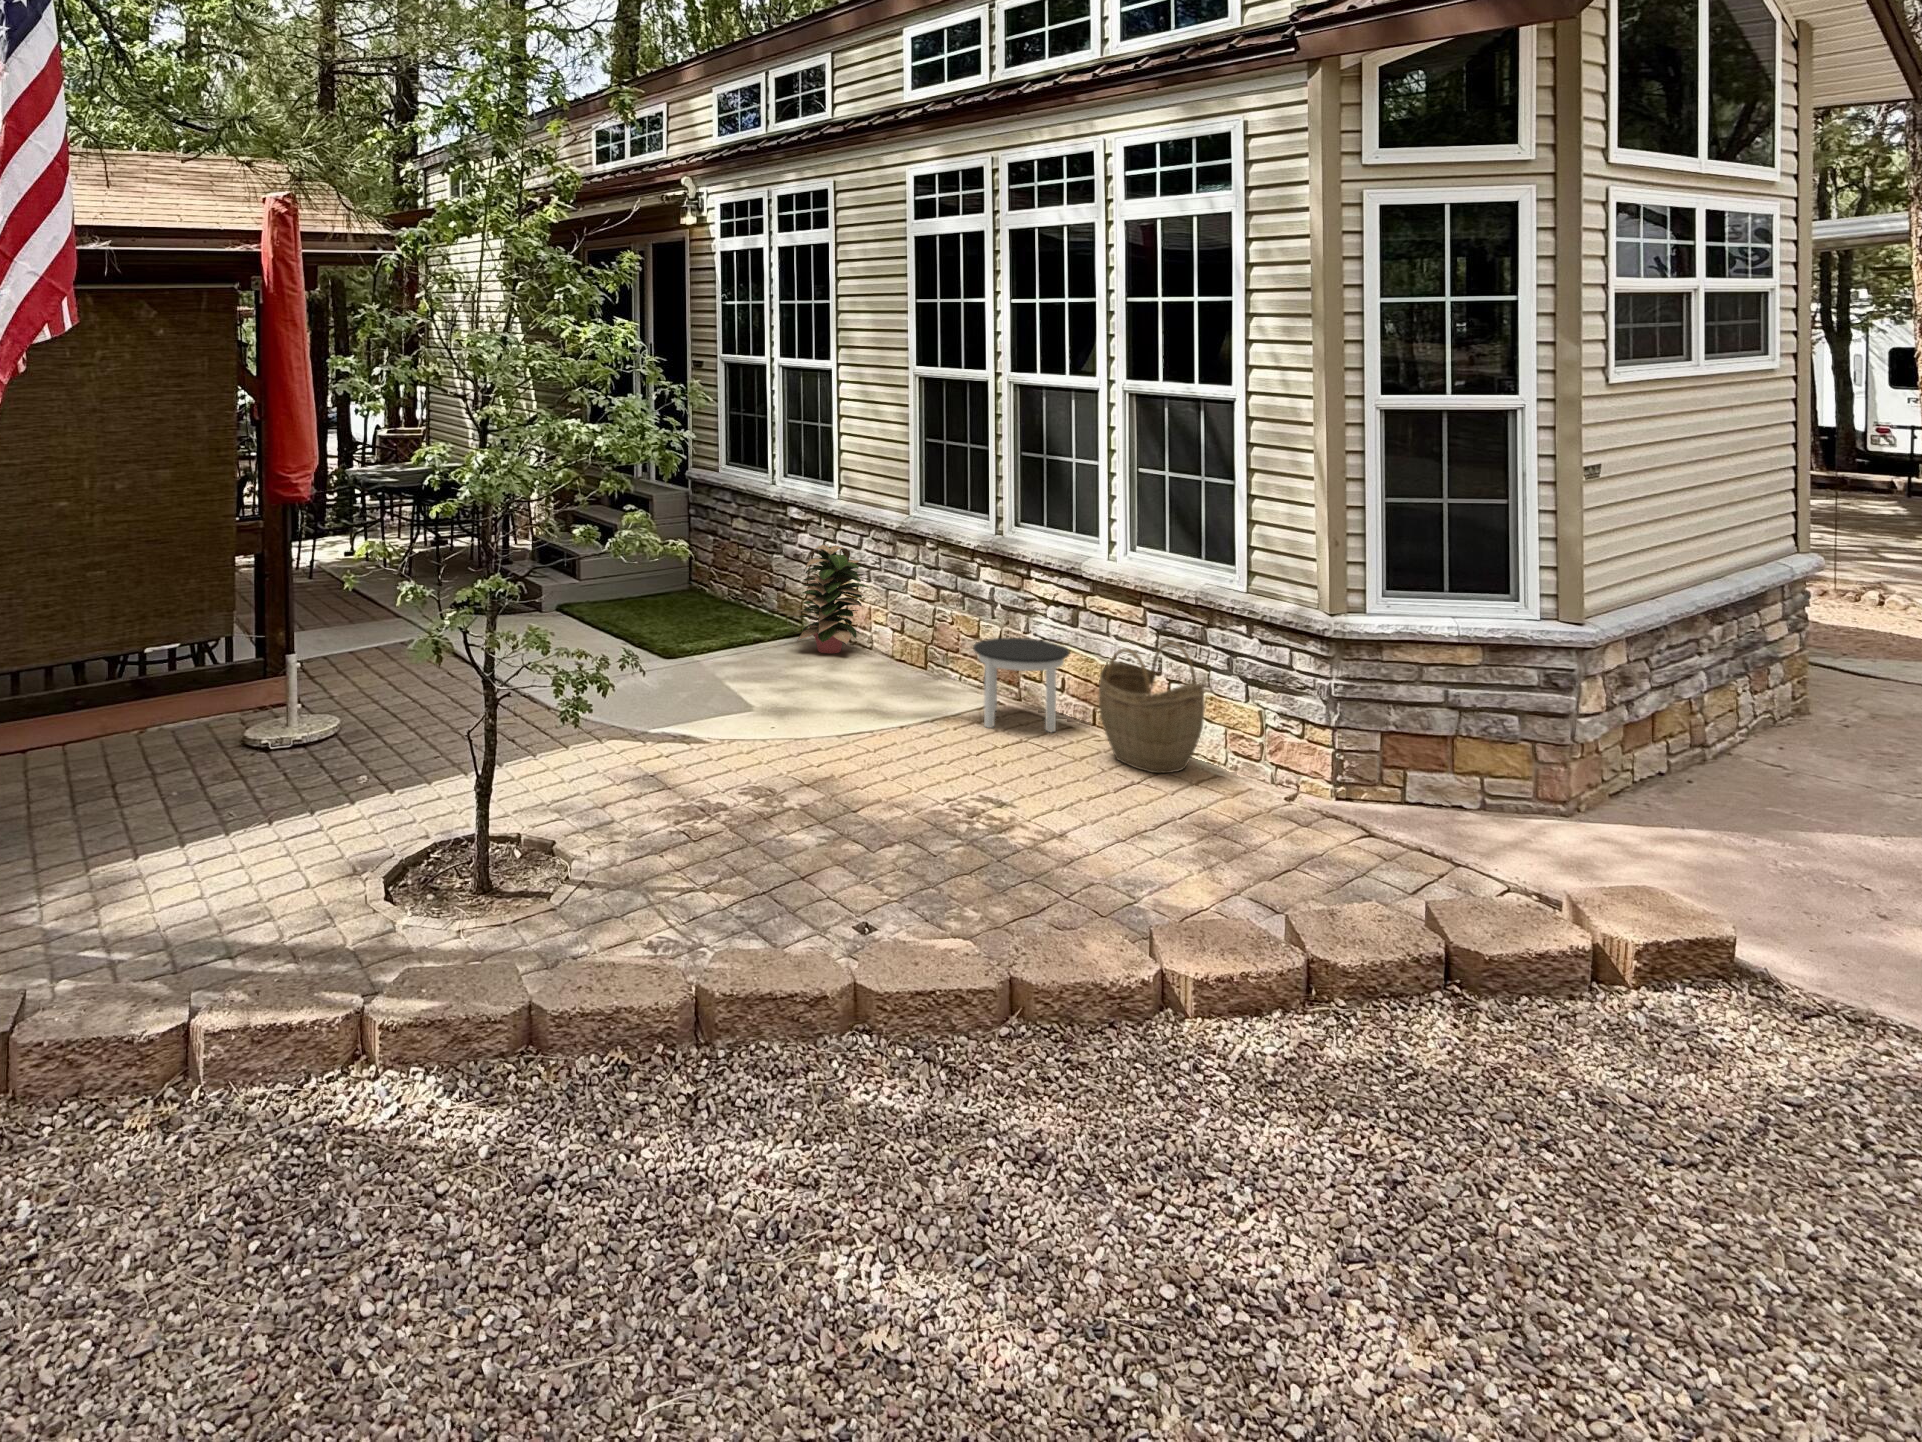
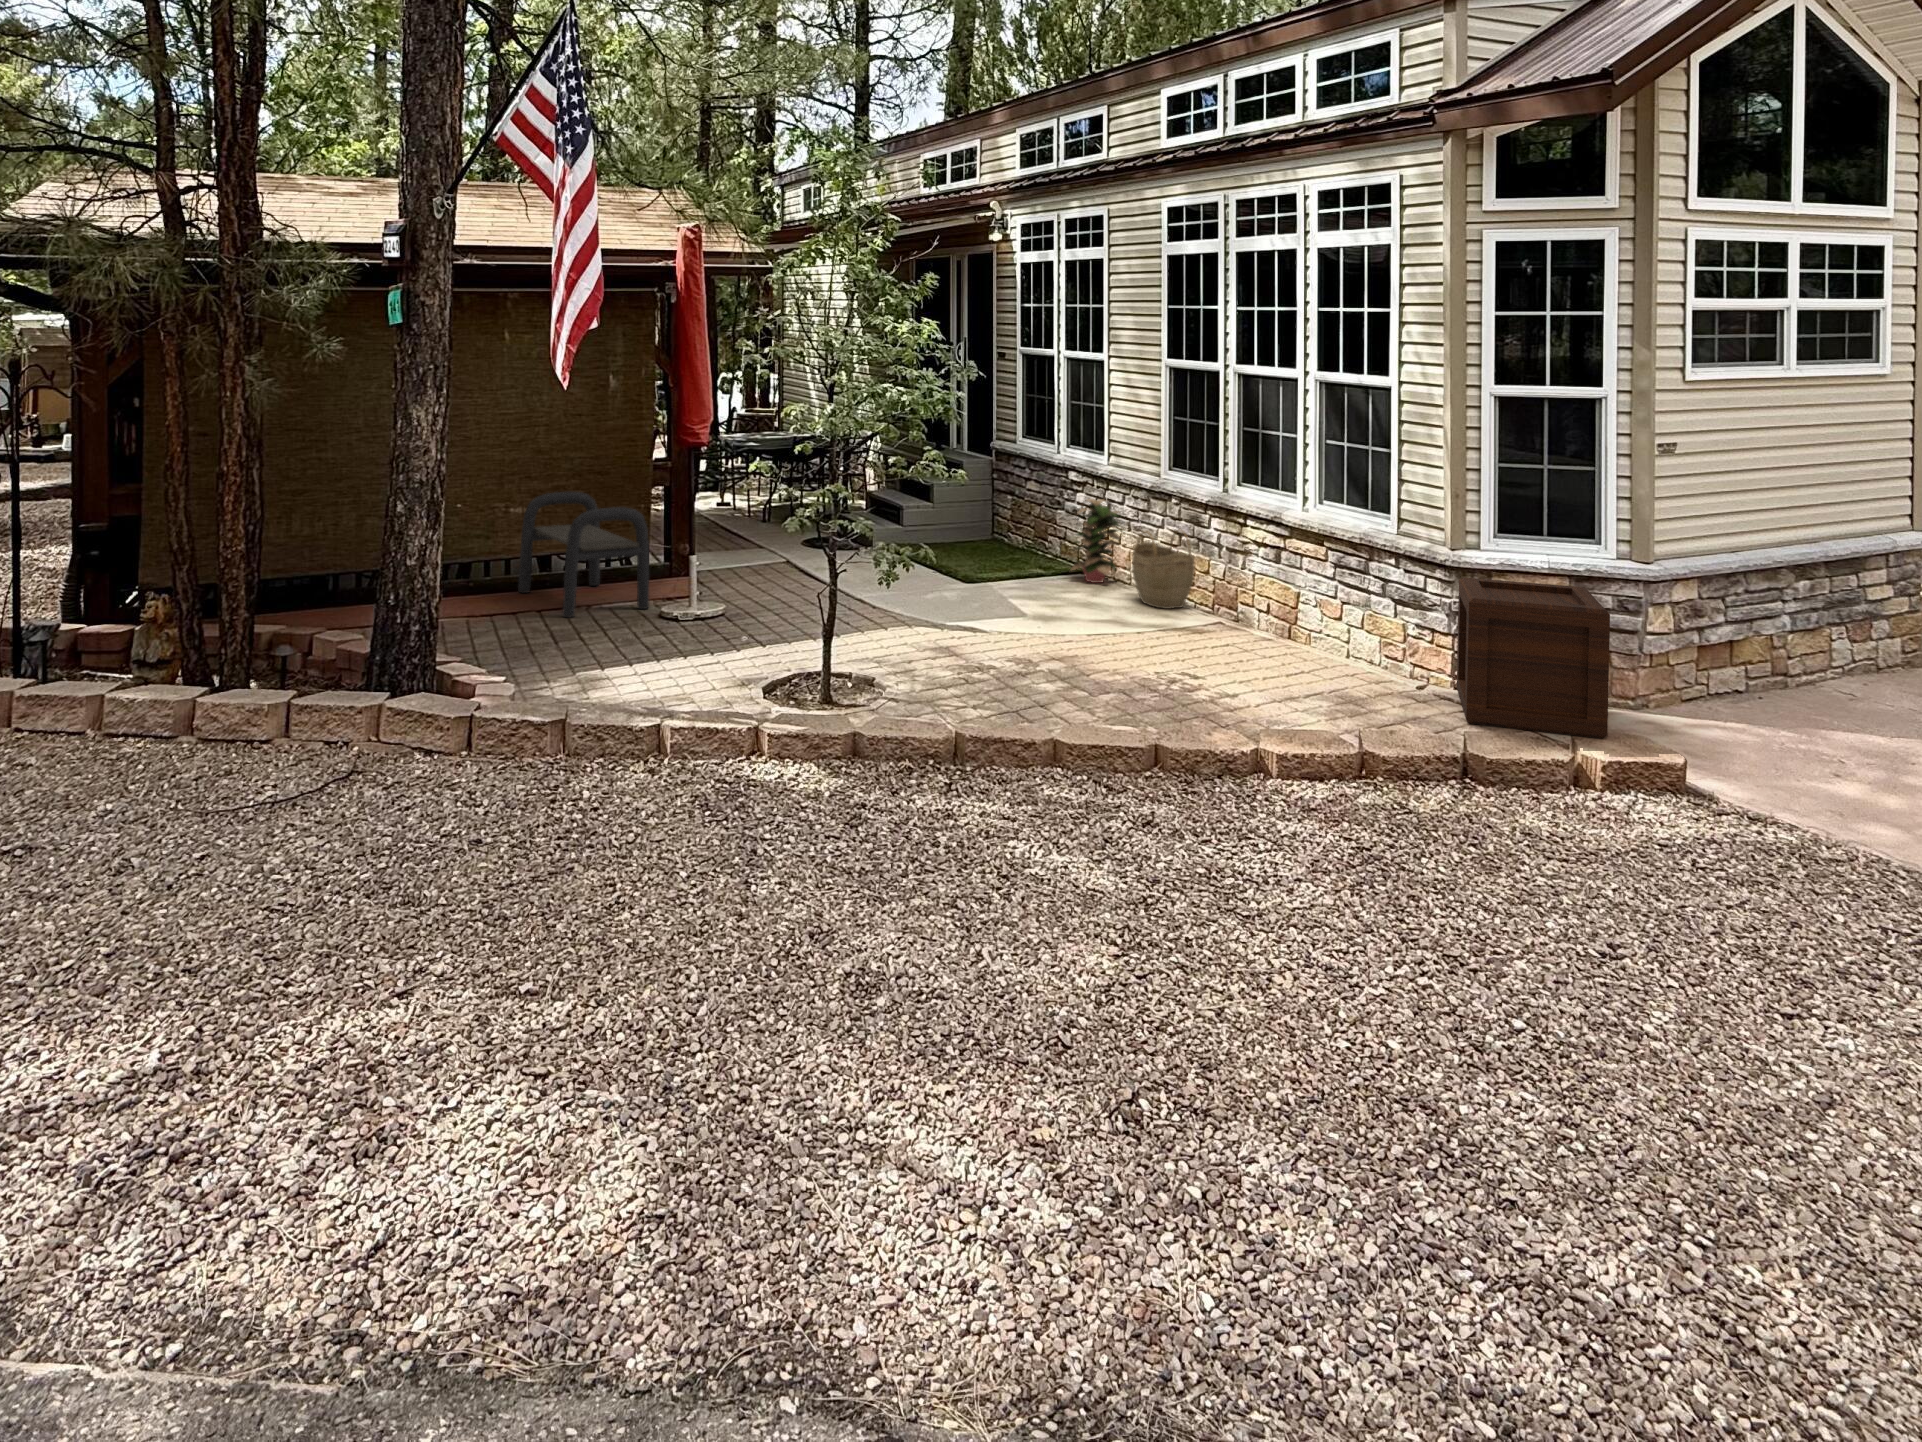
bench: none [31,568,225,759] -> present [518,492,649,618]
round table: present [973,638,1070,732] -> none [1195,569,1270,640]
woven basket: present [1098,642,1205,773] -> present [1132,530,1195,609]
wooden crate: none [1337,651,1565,873] -> present [1457,577,1610,739]

